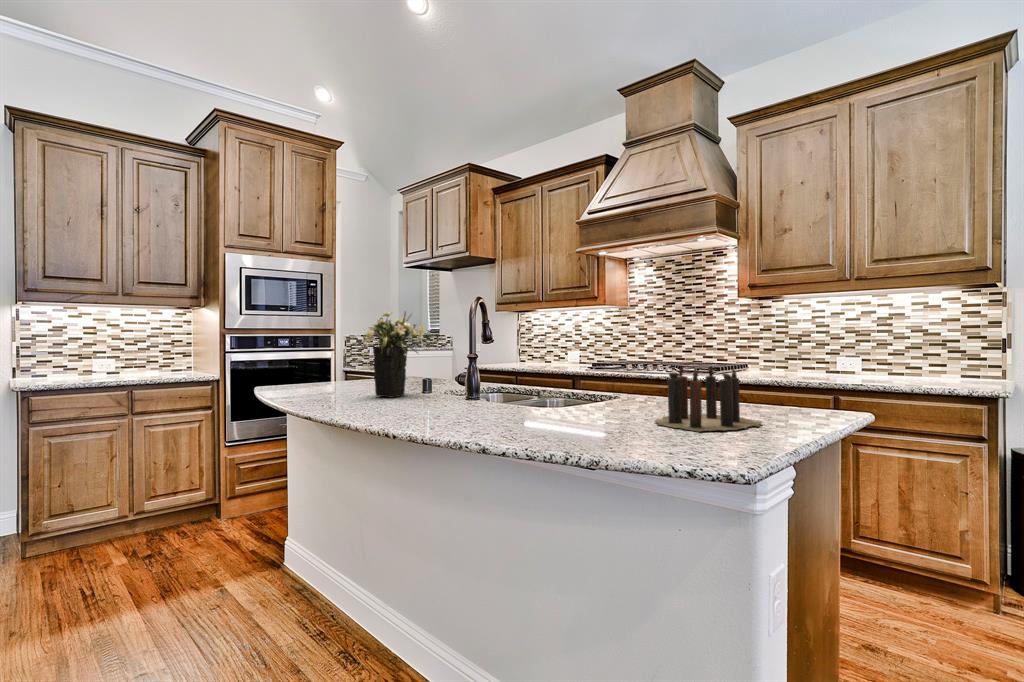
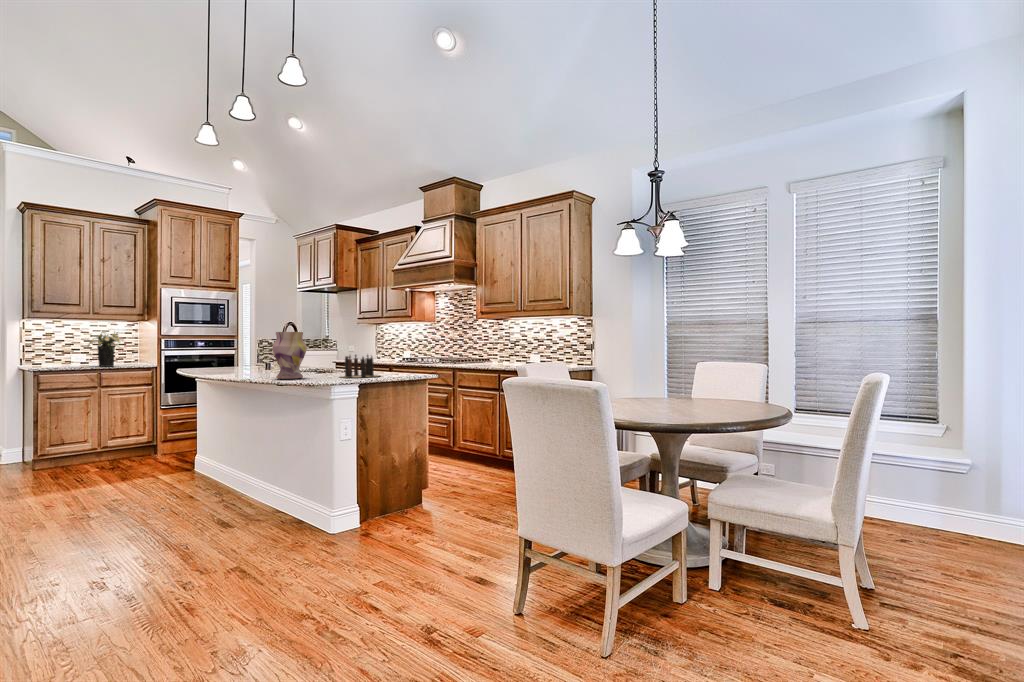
vase: none [512,311,596,437] -> present [272,332,307,379]
flower arrangement: present [361,312,430,398] -> present [88,332,120,367]

